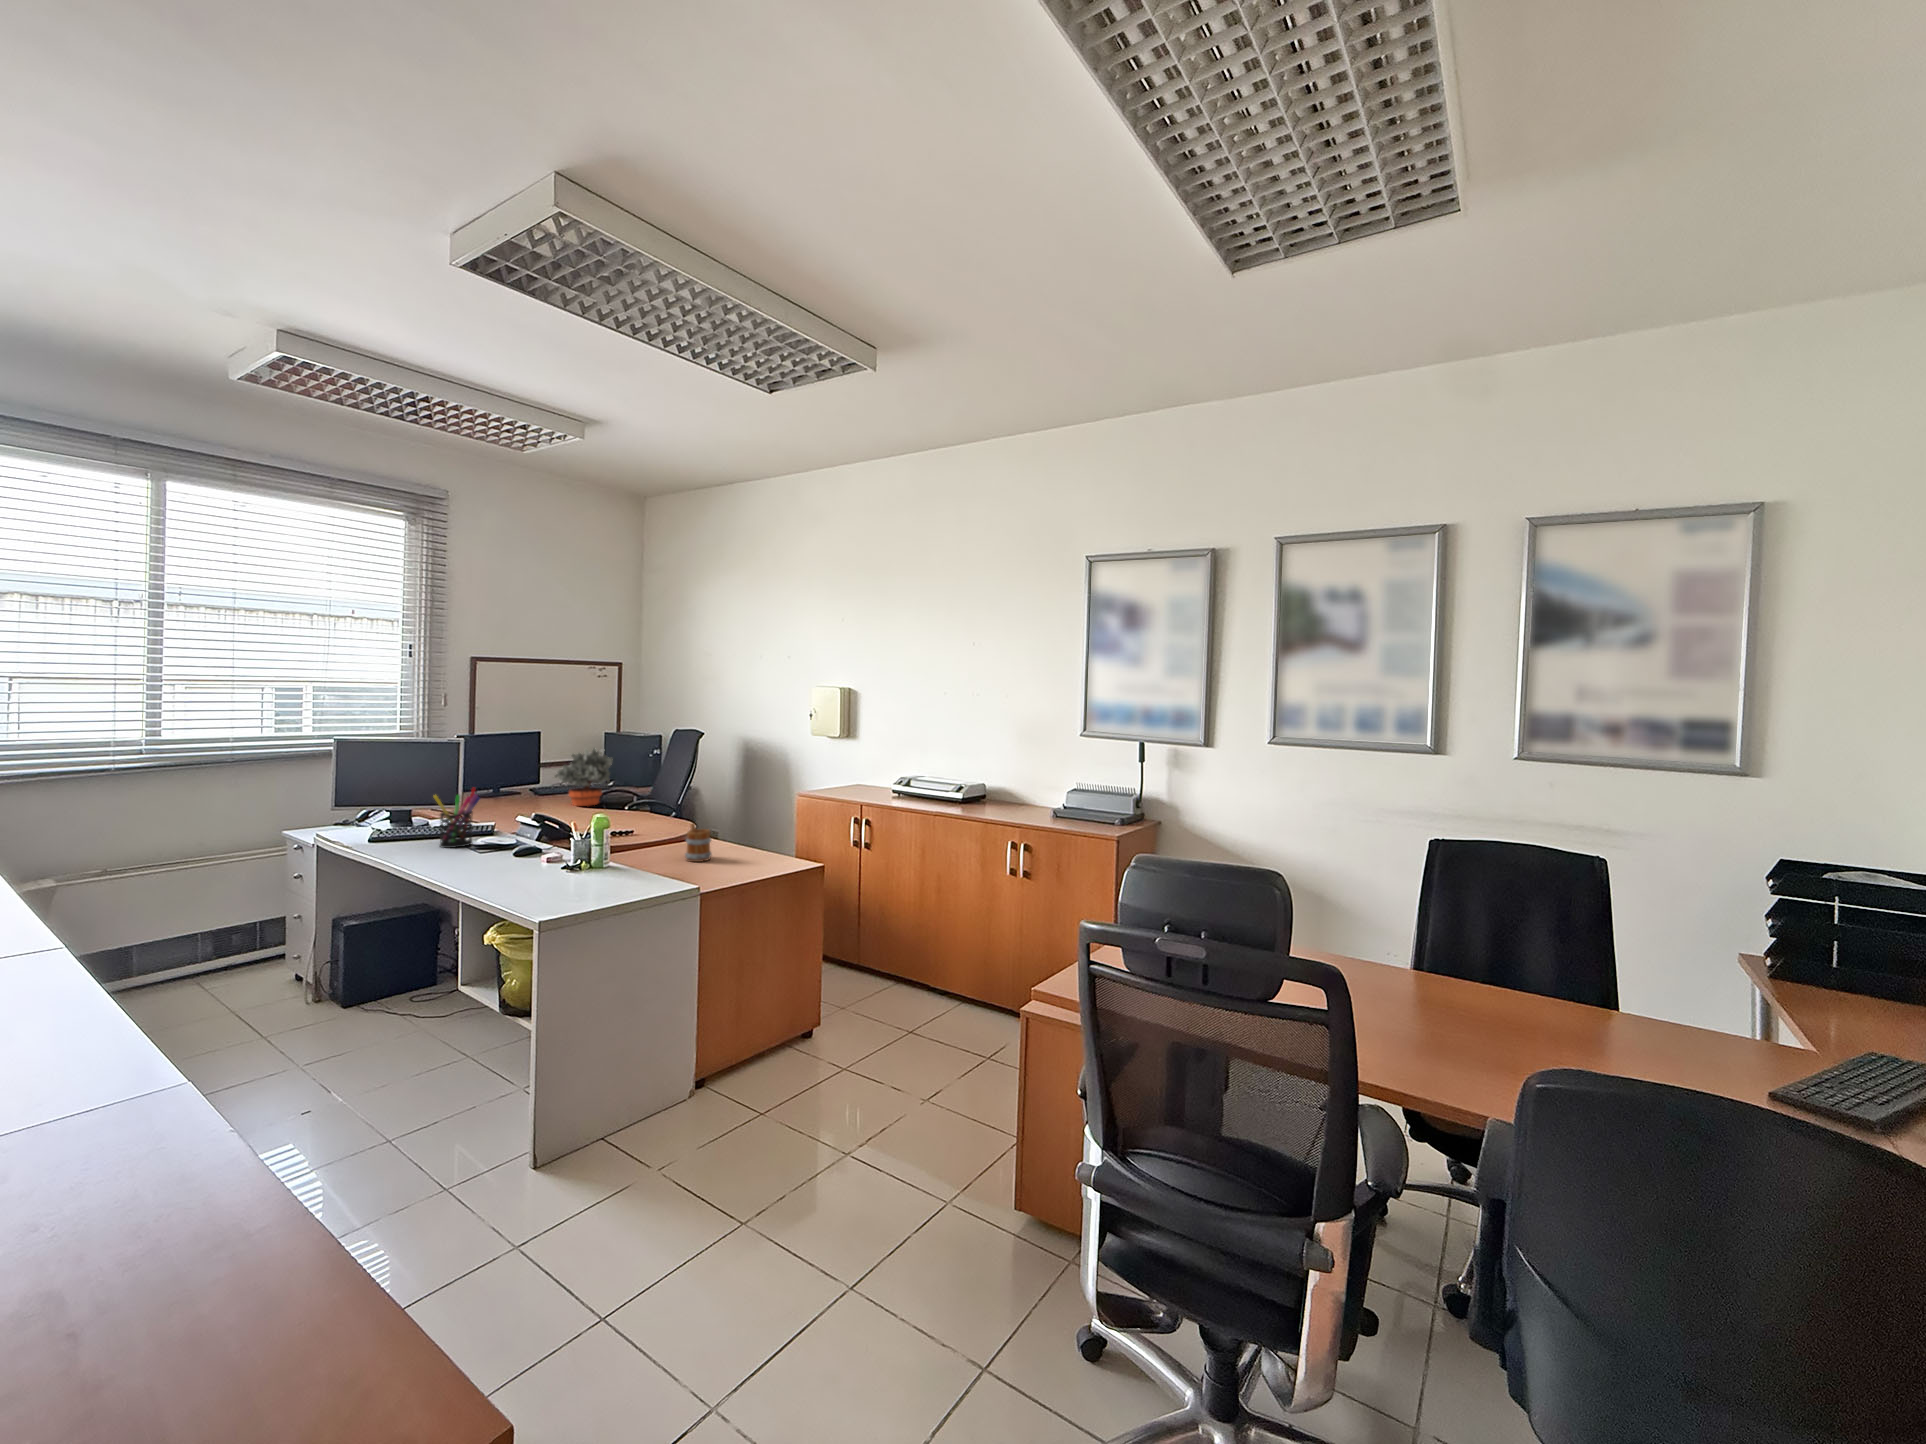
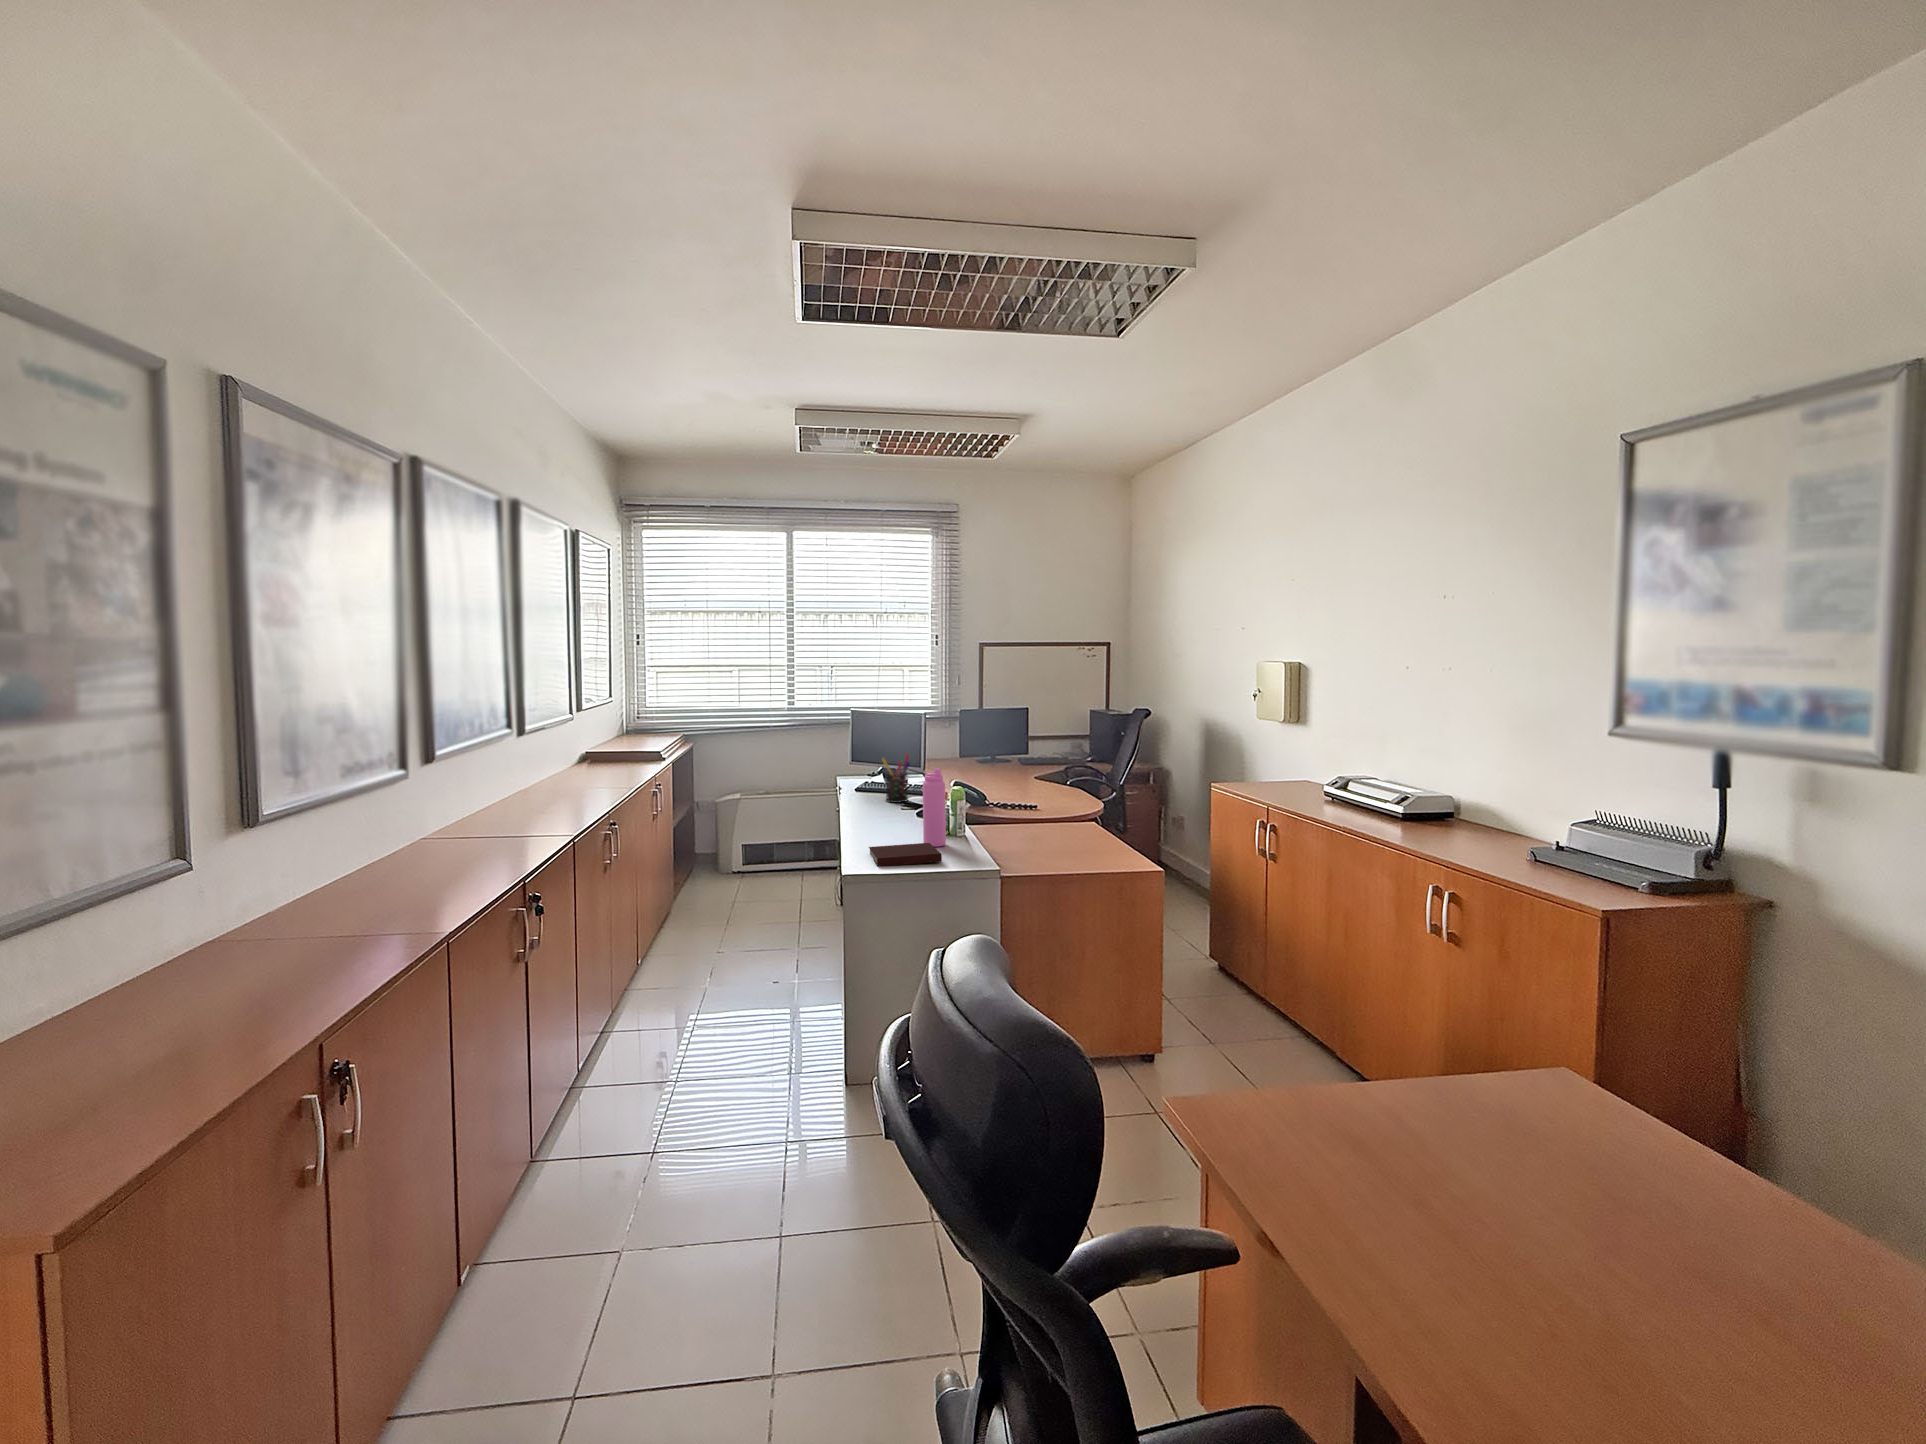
potted plant: present [555,748,613,806] -> none [1020,722,1068,778]
water bottle: none [575,796,604,882] -> present [923,768,946,847]
mug: present [685,823,712,862] -> none [1040,804,1065,845]
notebook: none [530,876,630,908] -> present [869,843,942,866]

